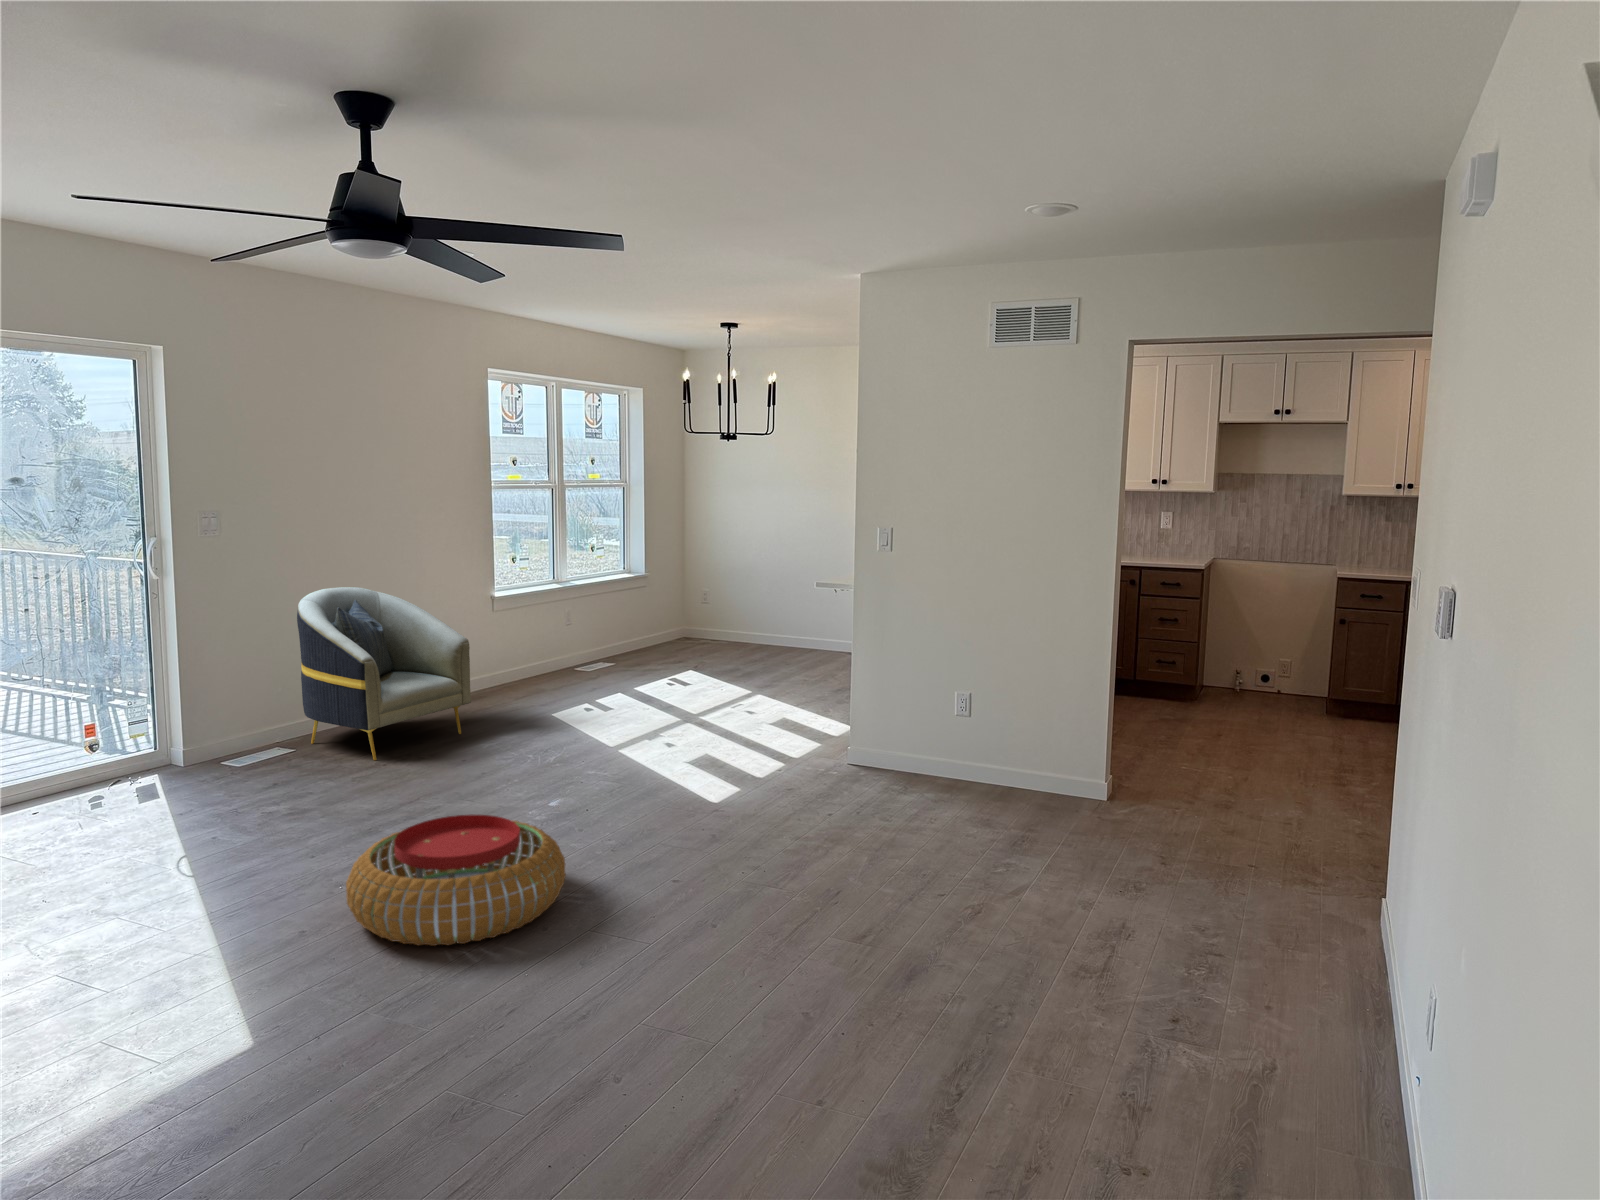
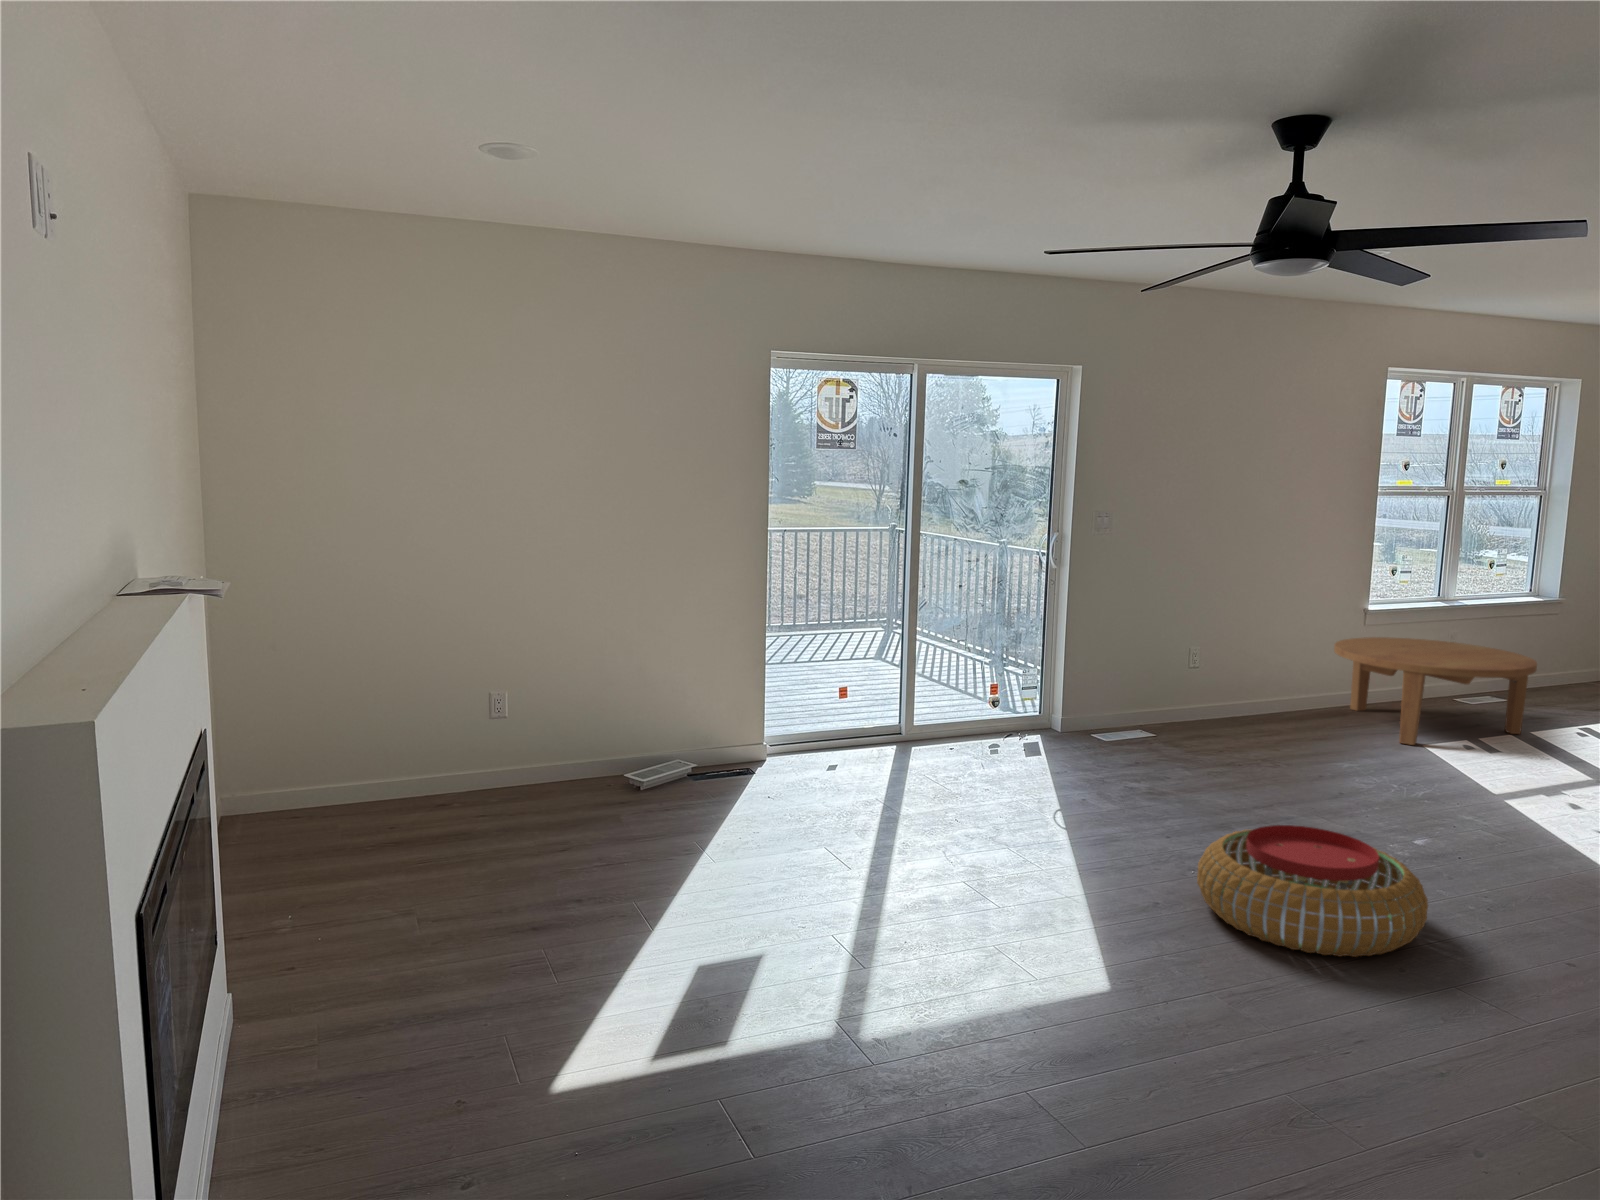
armchair: present [297,587,471,760] -> none [1161,588,1333,761]
coffee table: none [472,616,632,711] -> present [1334,637,1537,745]

